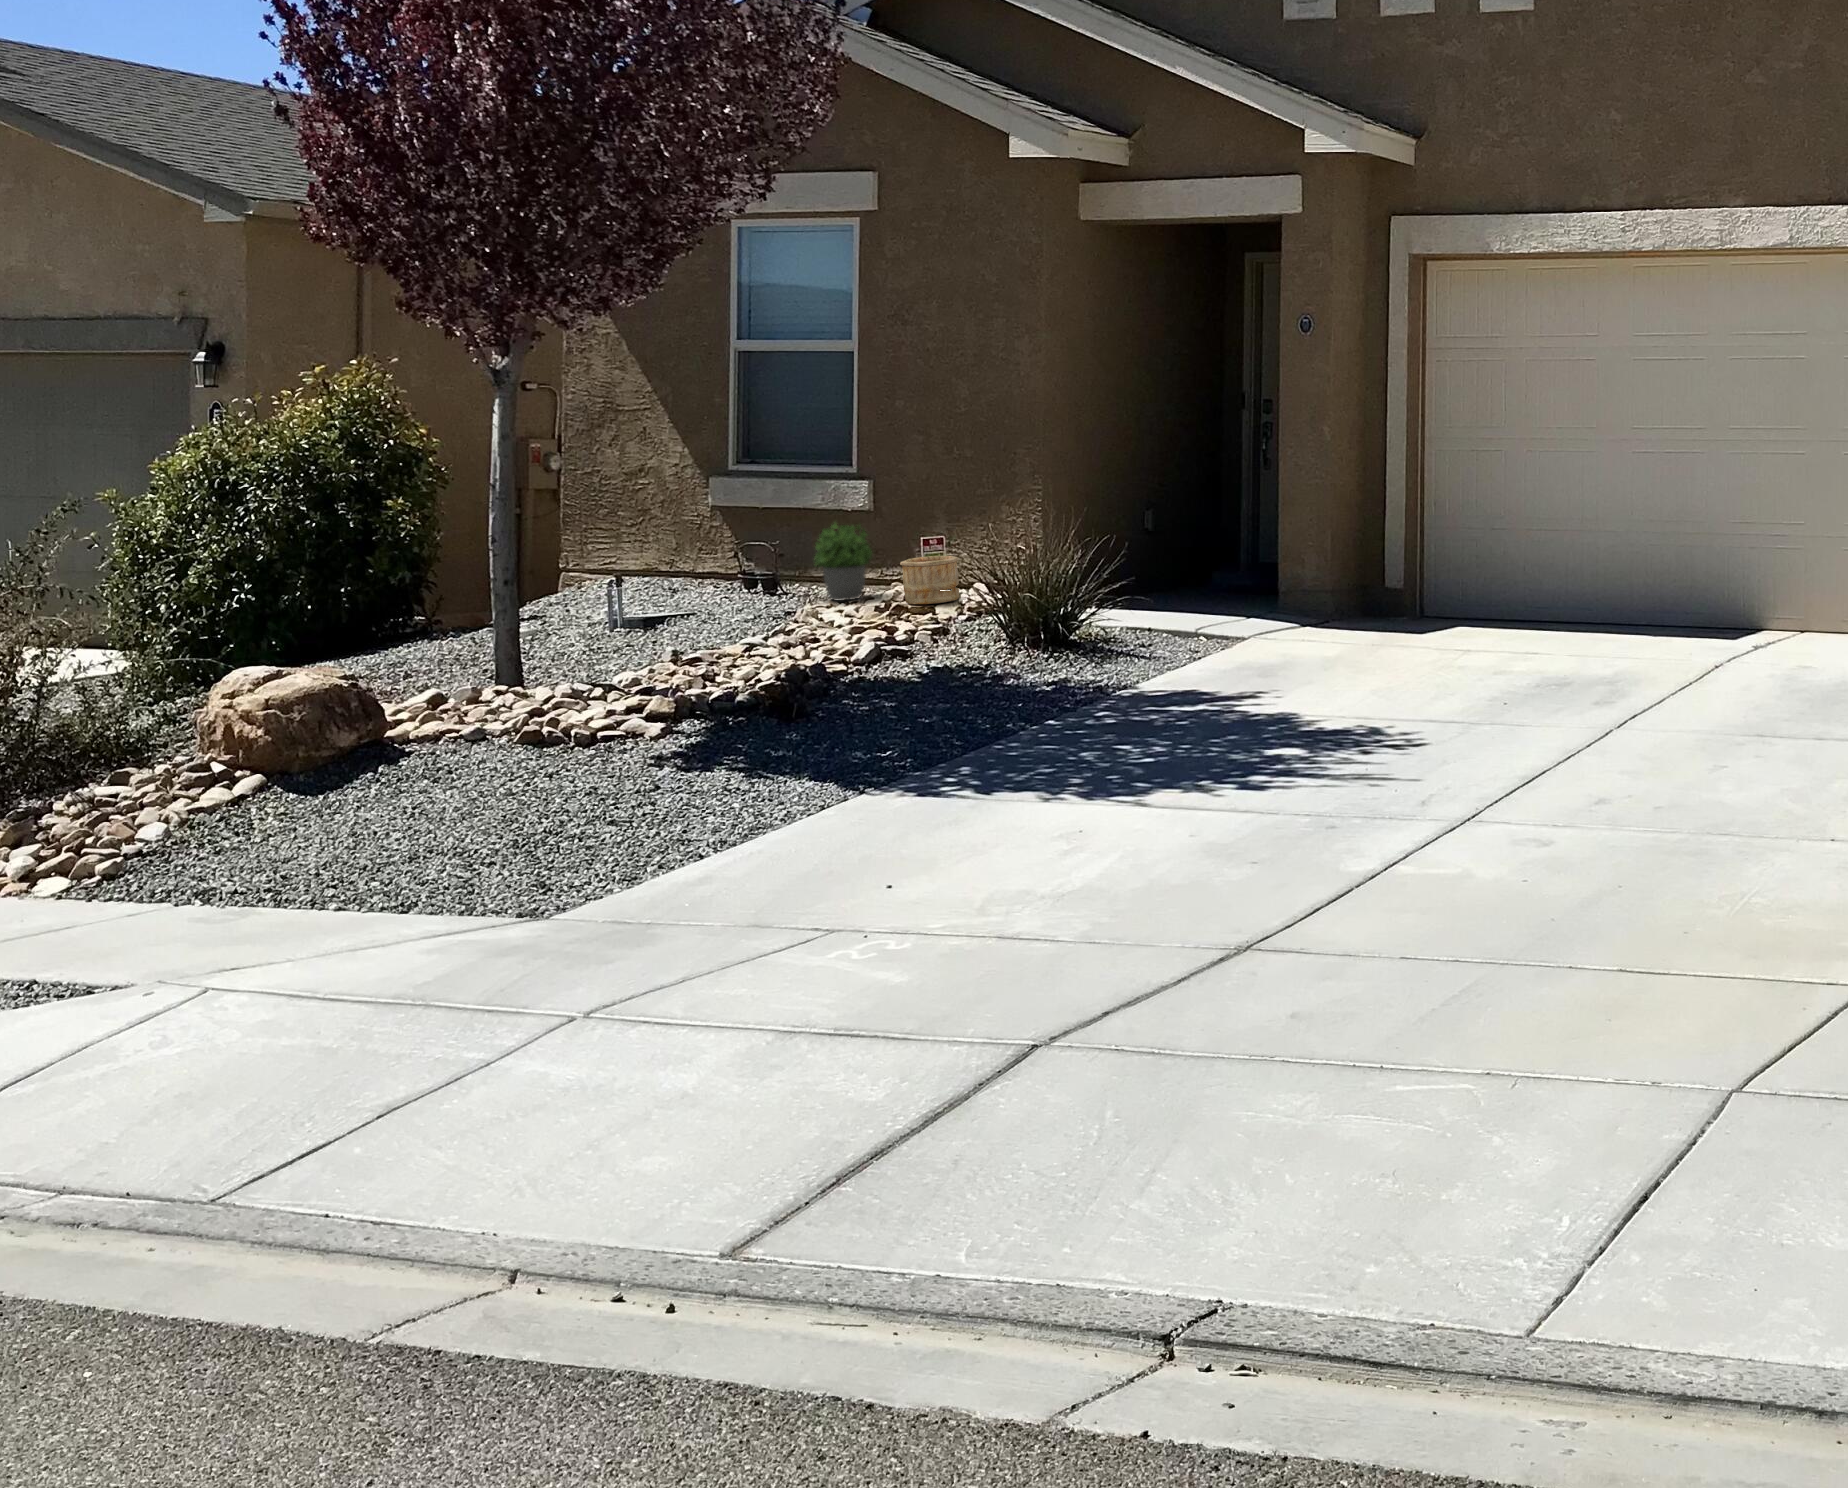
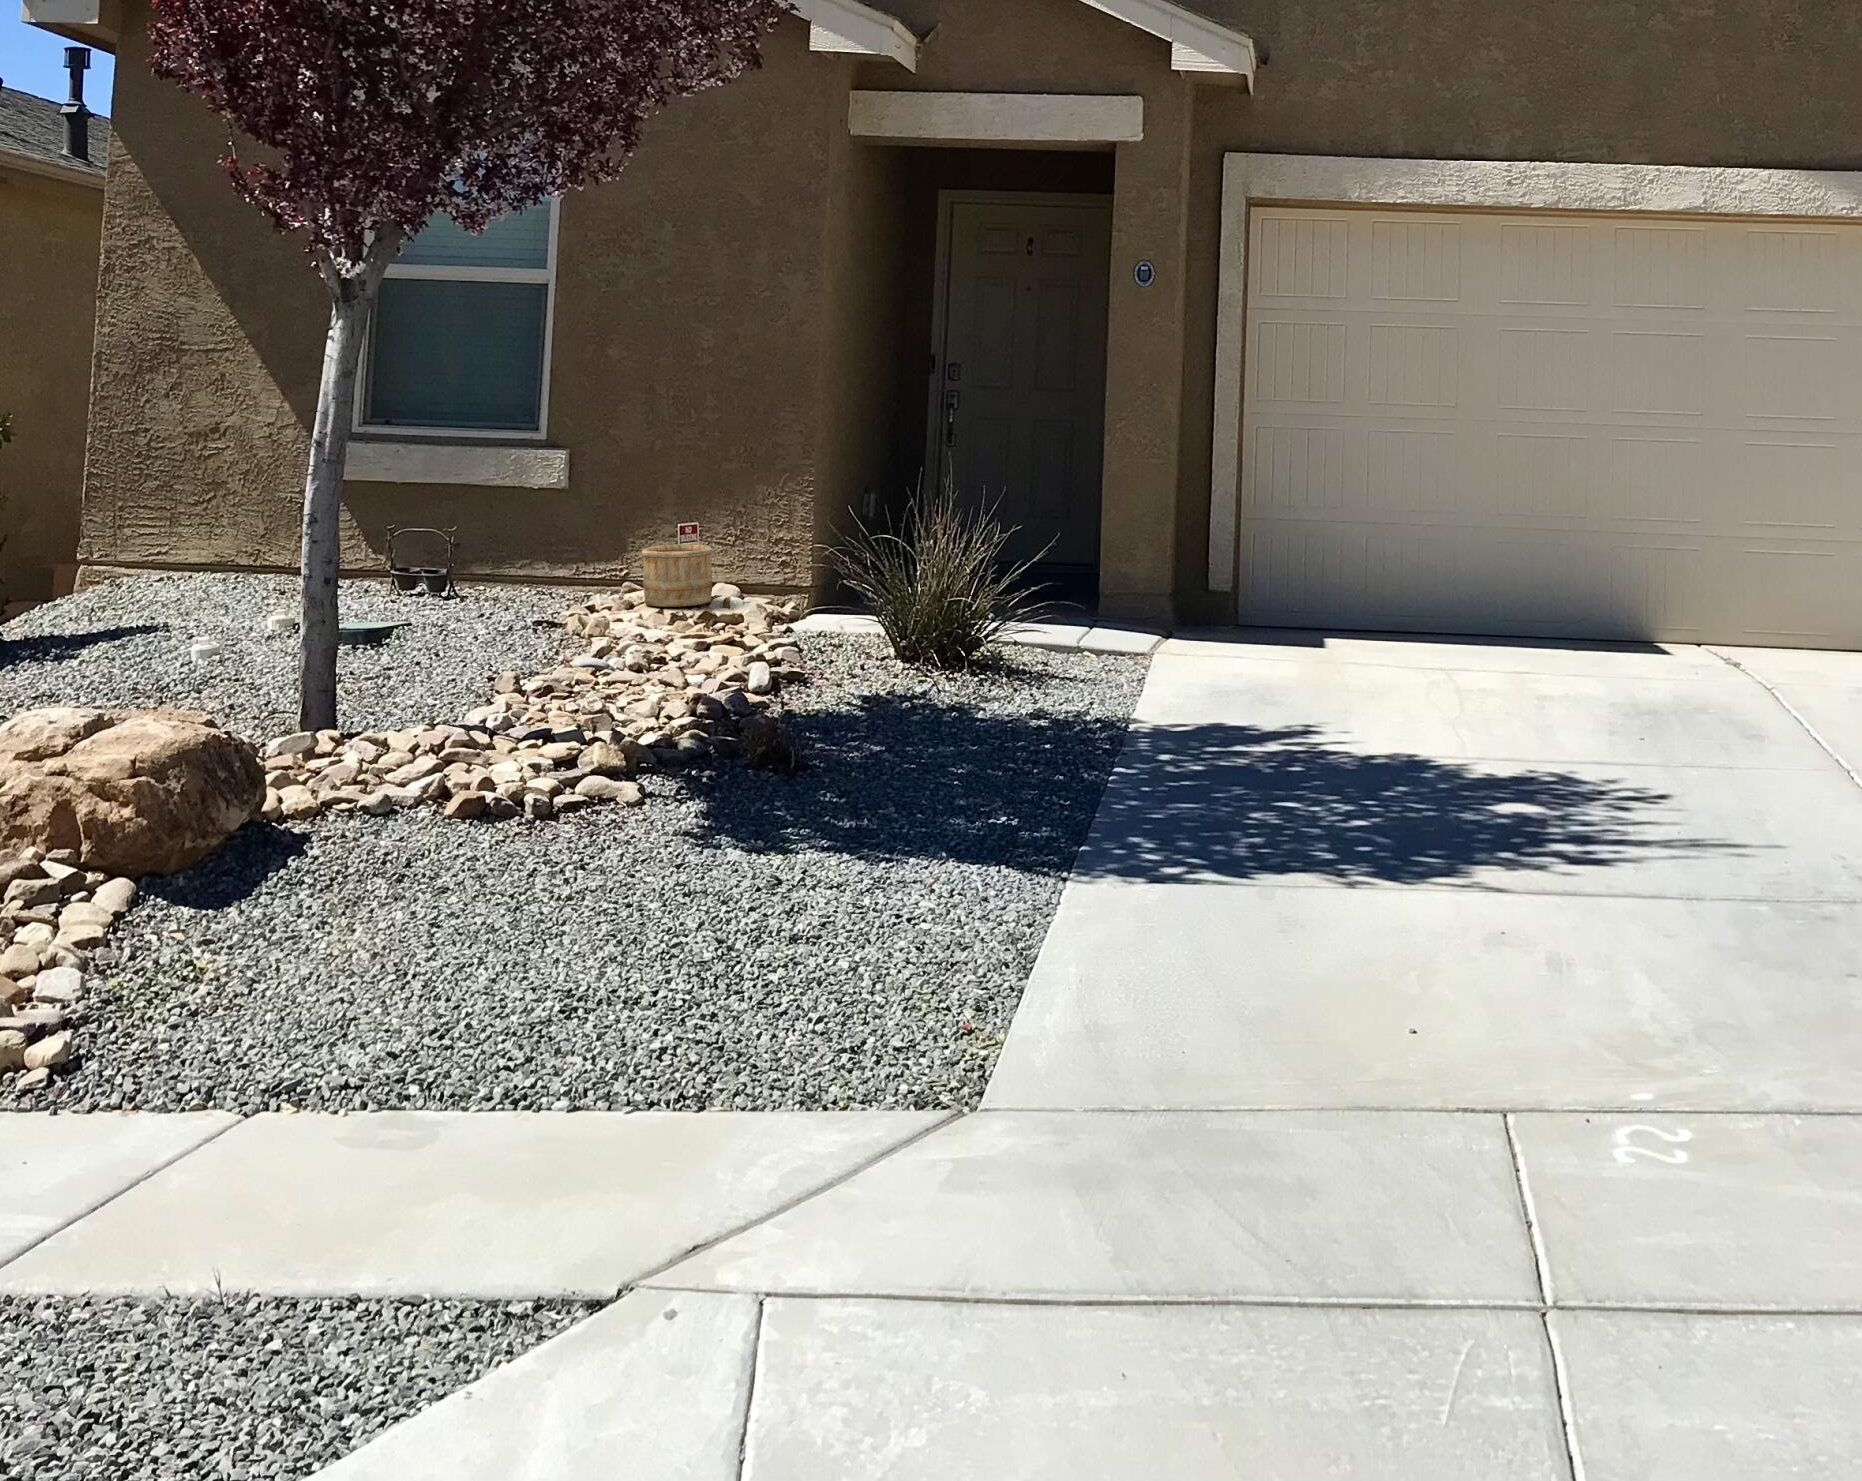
potted plant: present [815,524,872,601] -> none [506,497,586,601]

